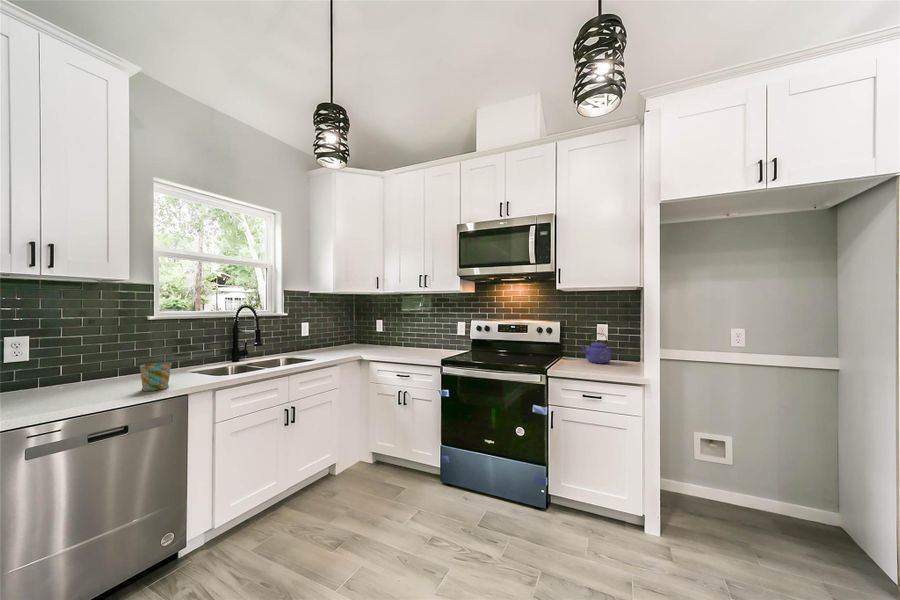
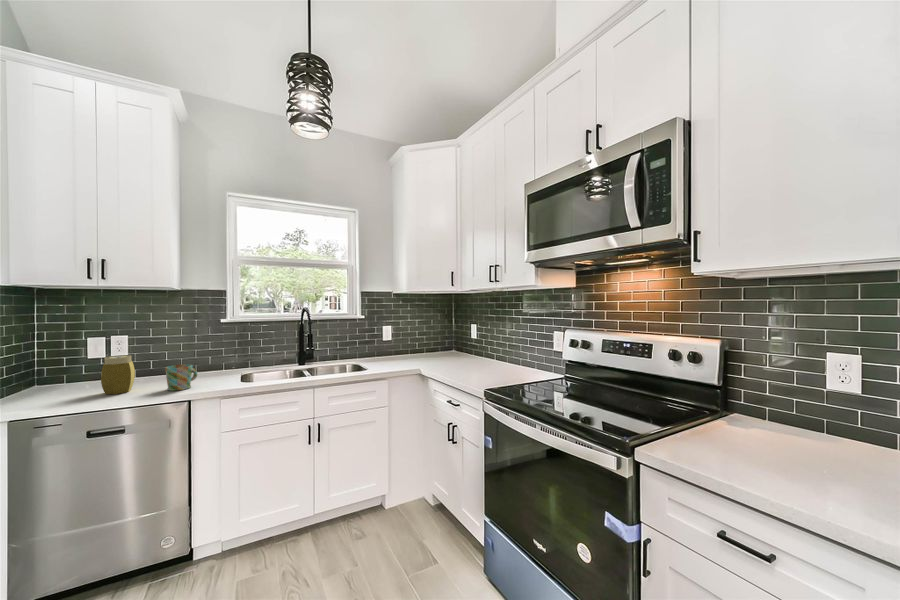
kettle: present [580,333,611,364] -> none [747,379,849,458]
jar: none [50,357,95,404] -> present [101,355,135,394]

